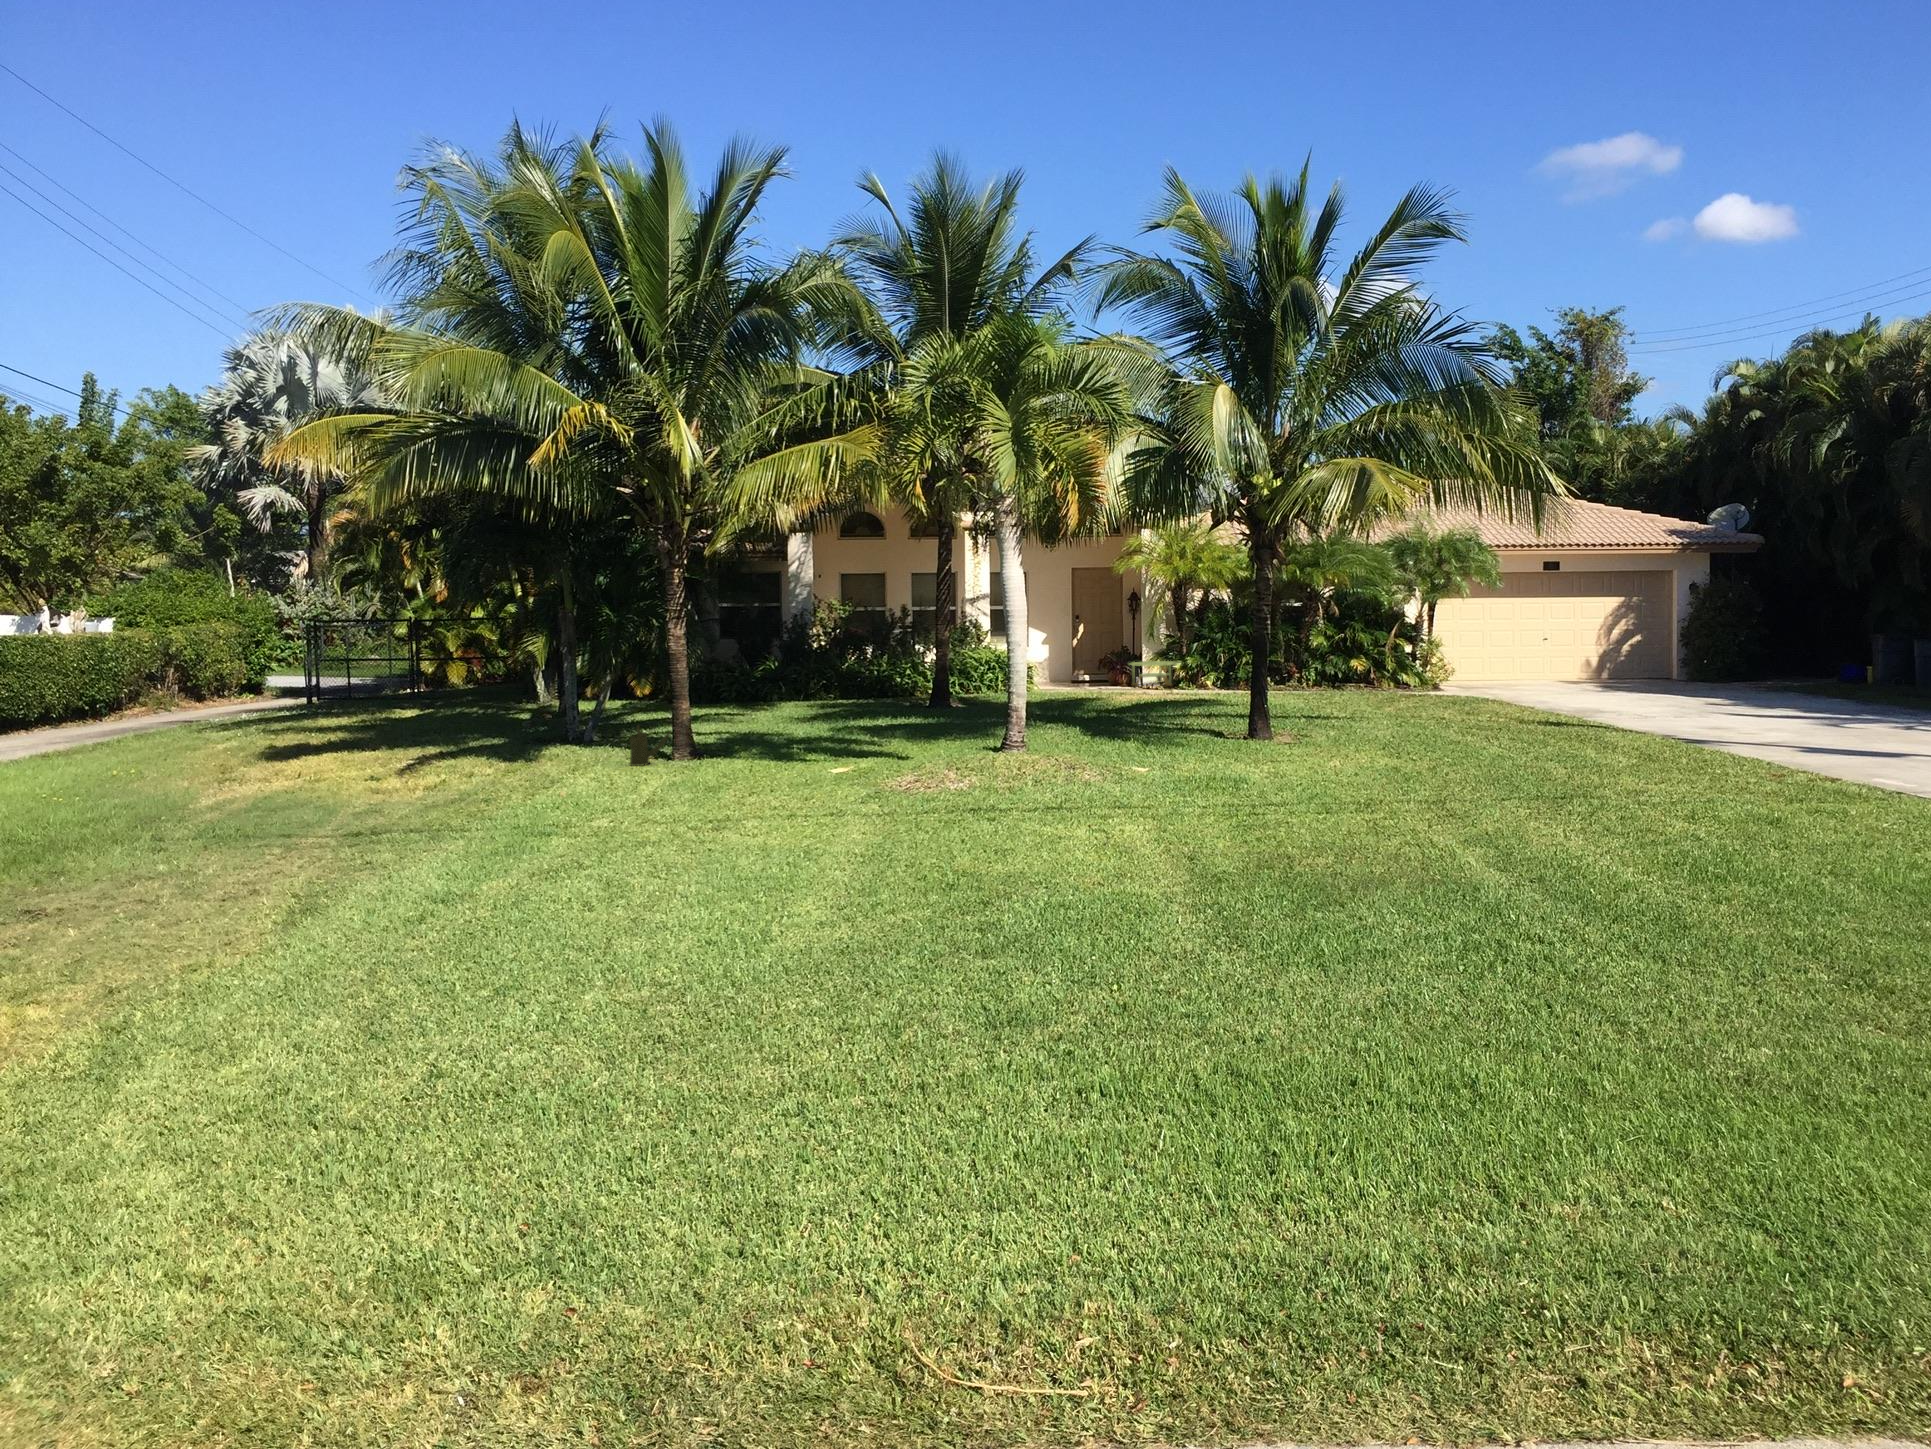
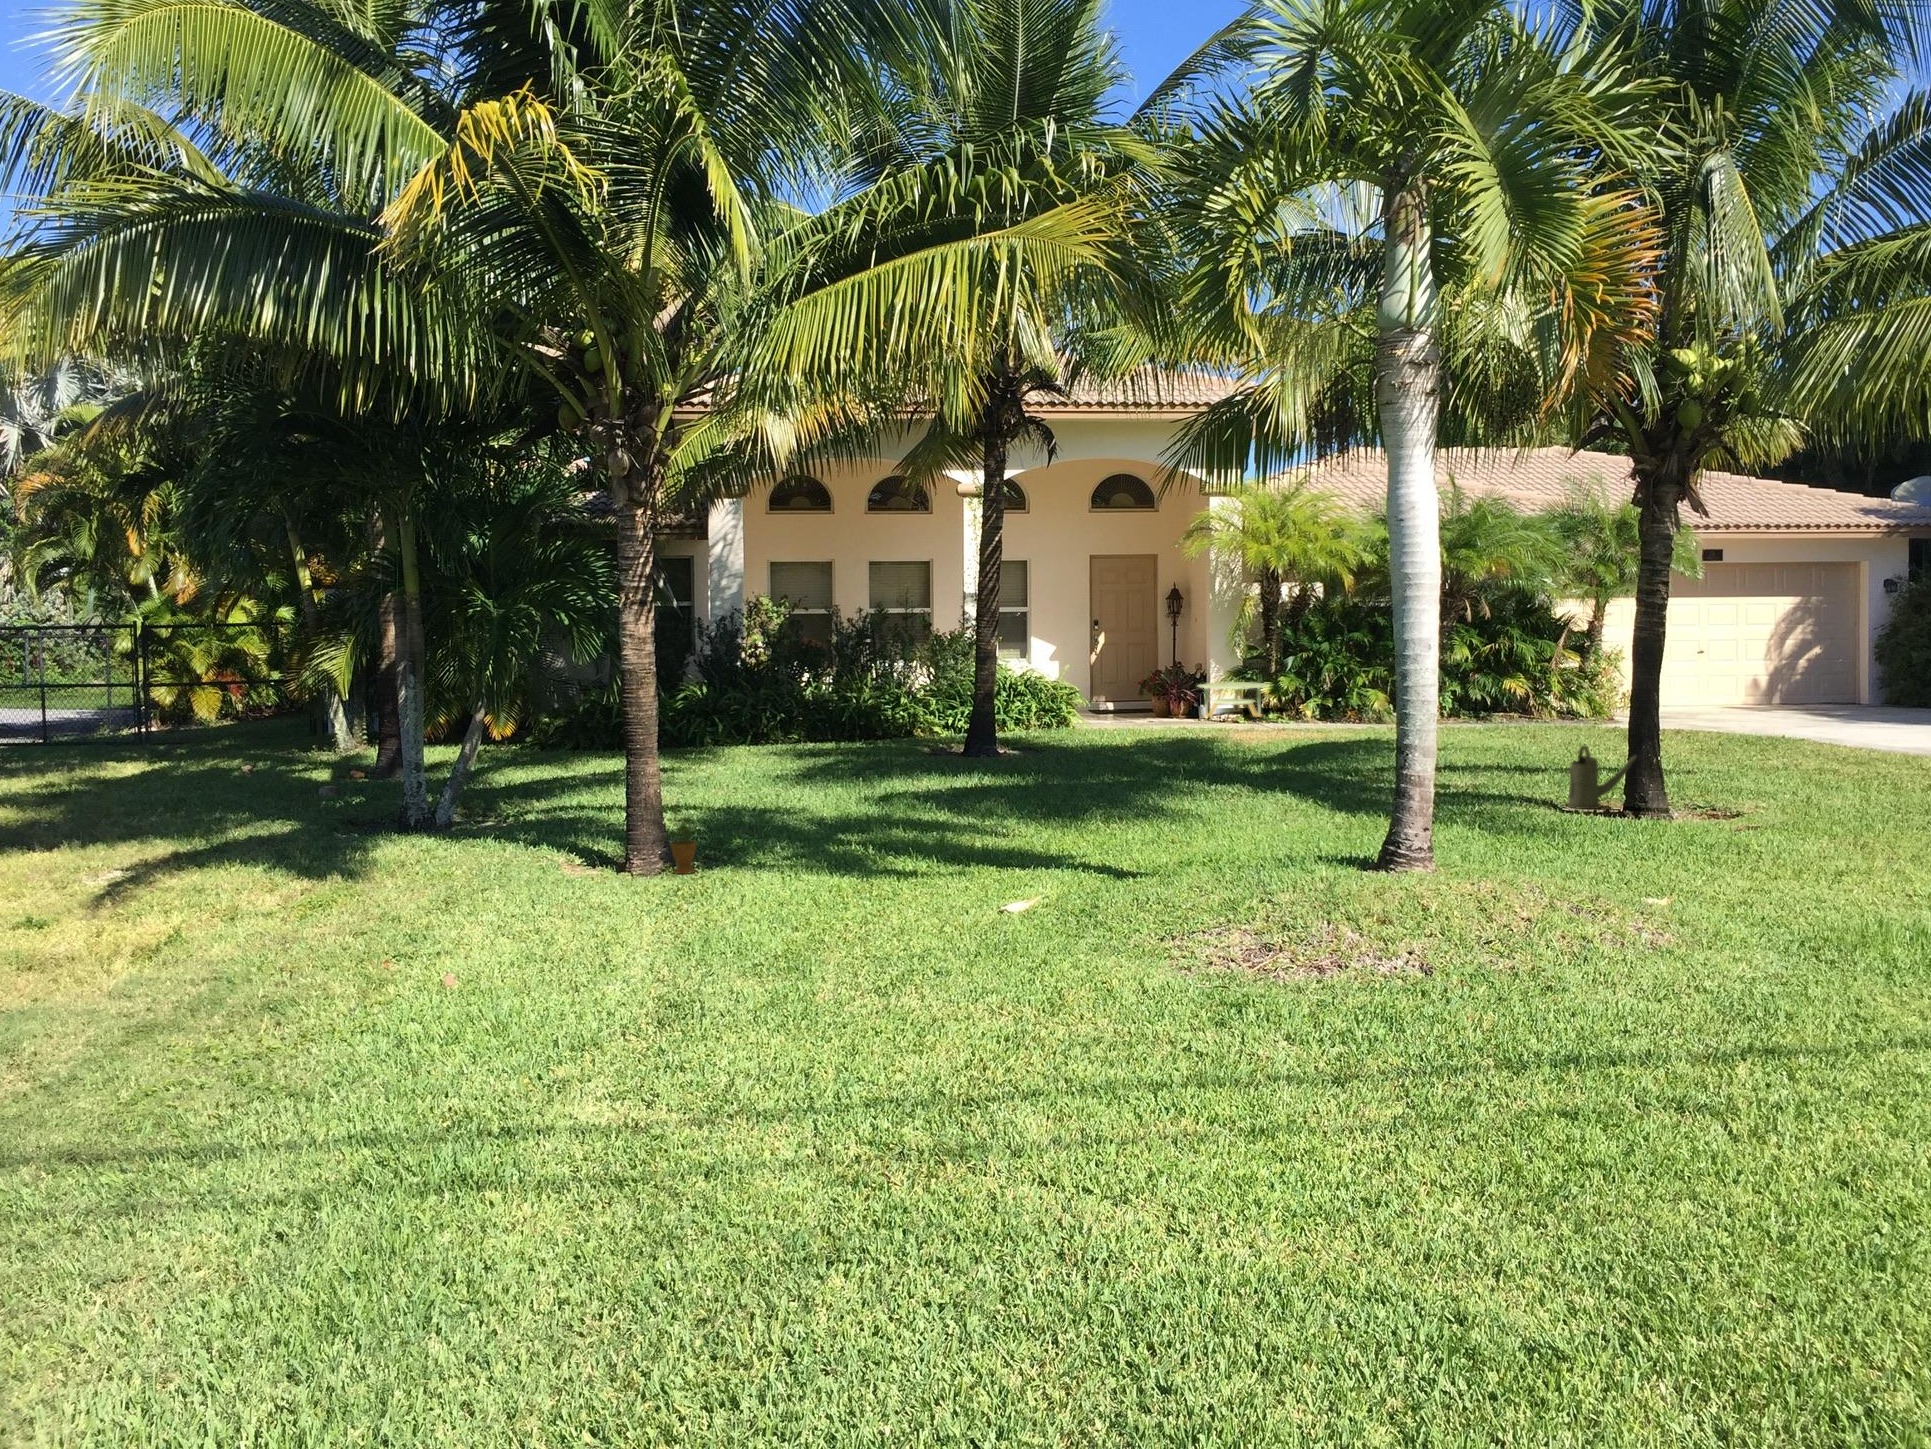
potted plant: none [692,721,711,762] -> present [665,801,697,874]
watering can: present [630,726,672,766] -> present [1558,745,1637,809]

